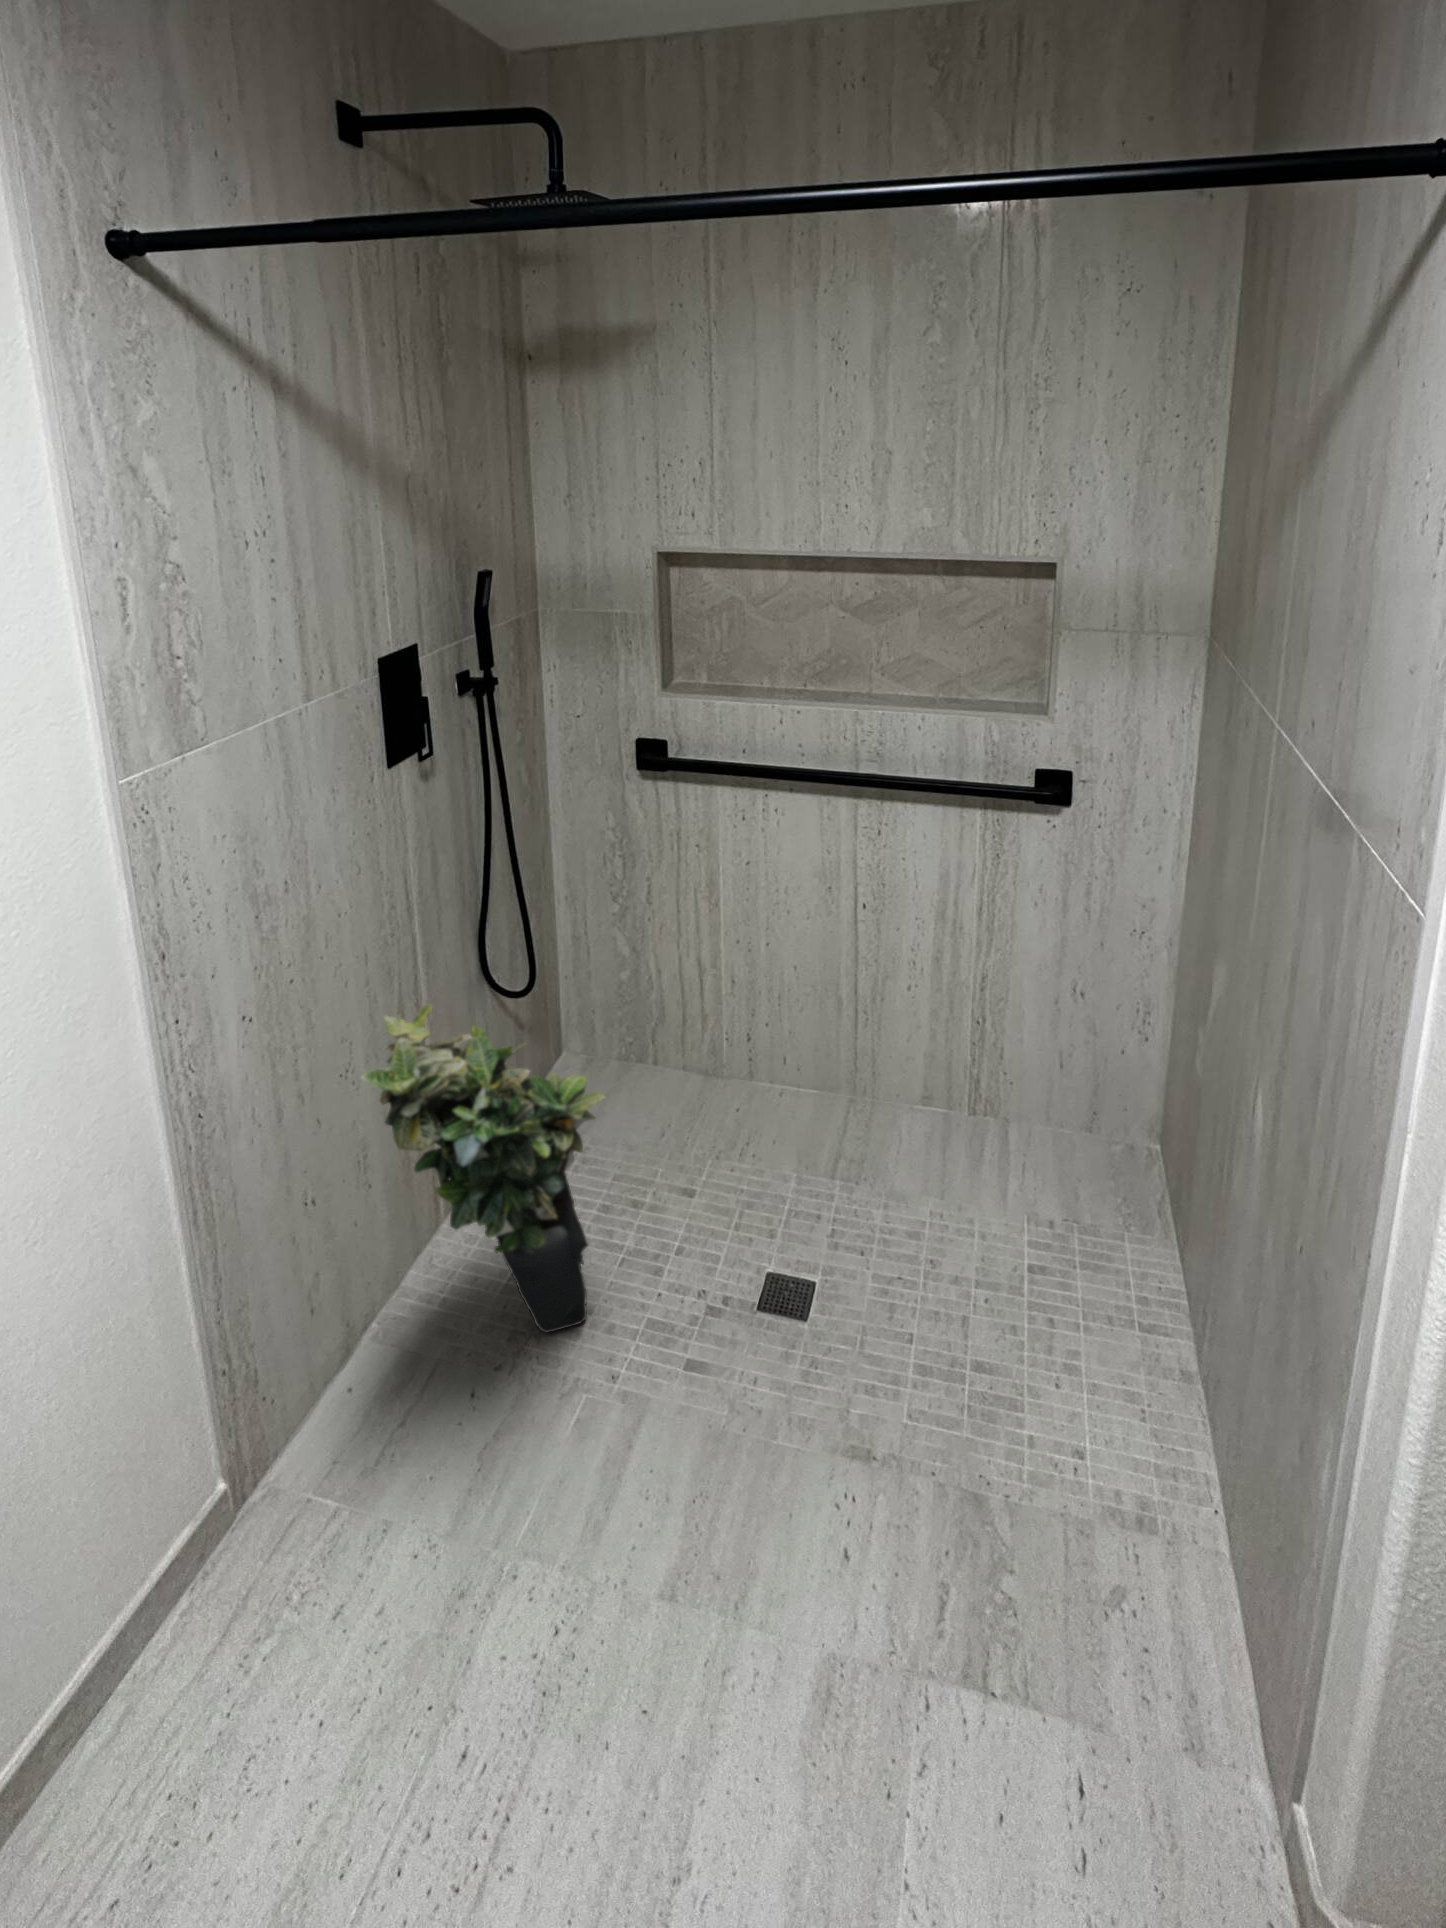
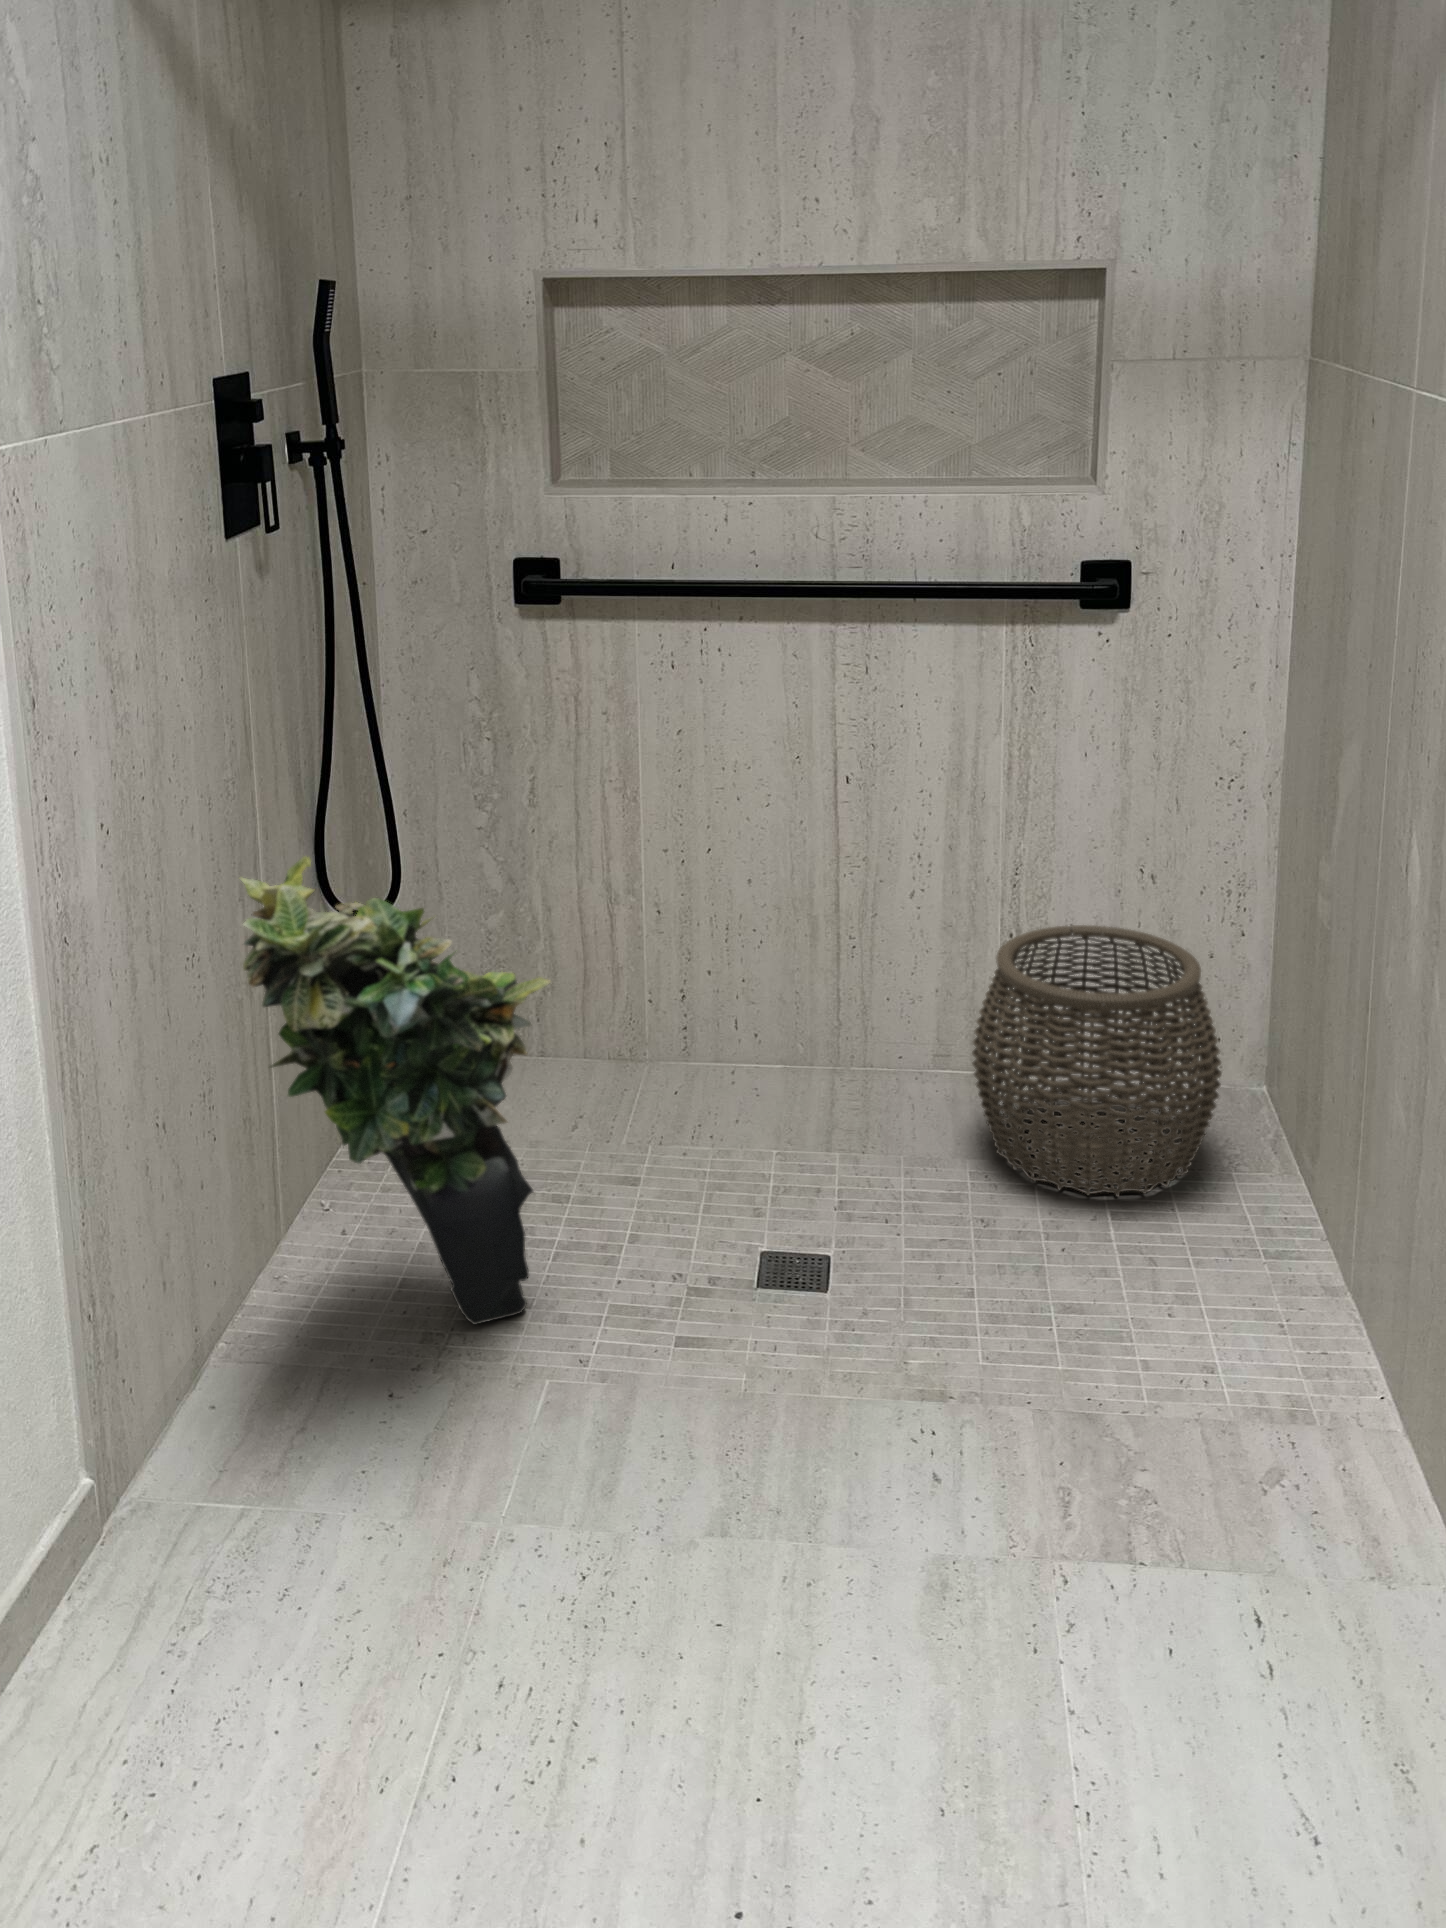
woven basket: none [939,1028,1122,1254] -> present [972,925,1222,1197]

